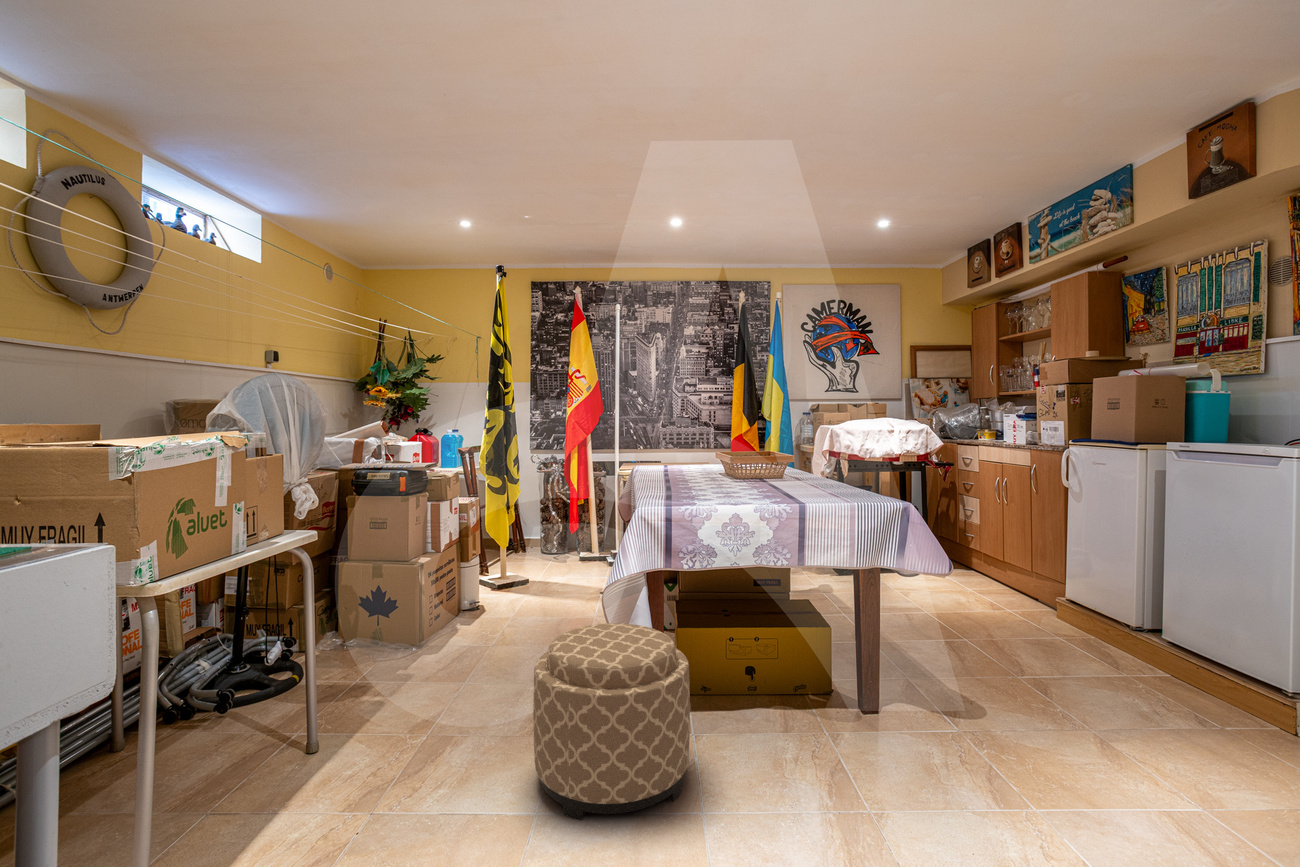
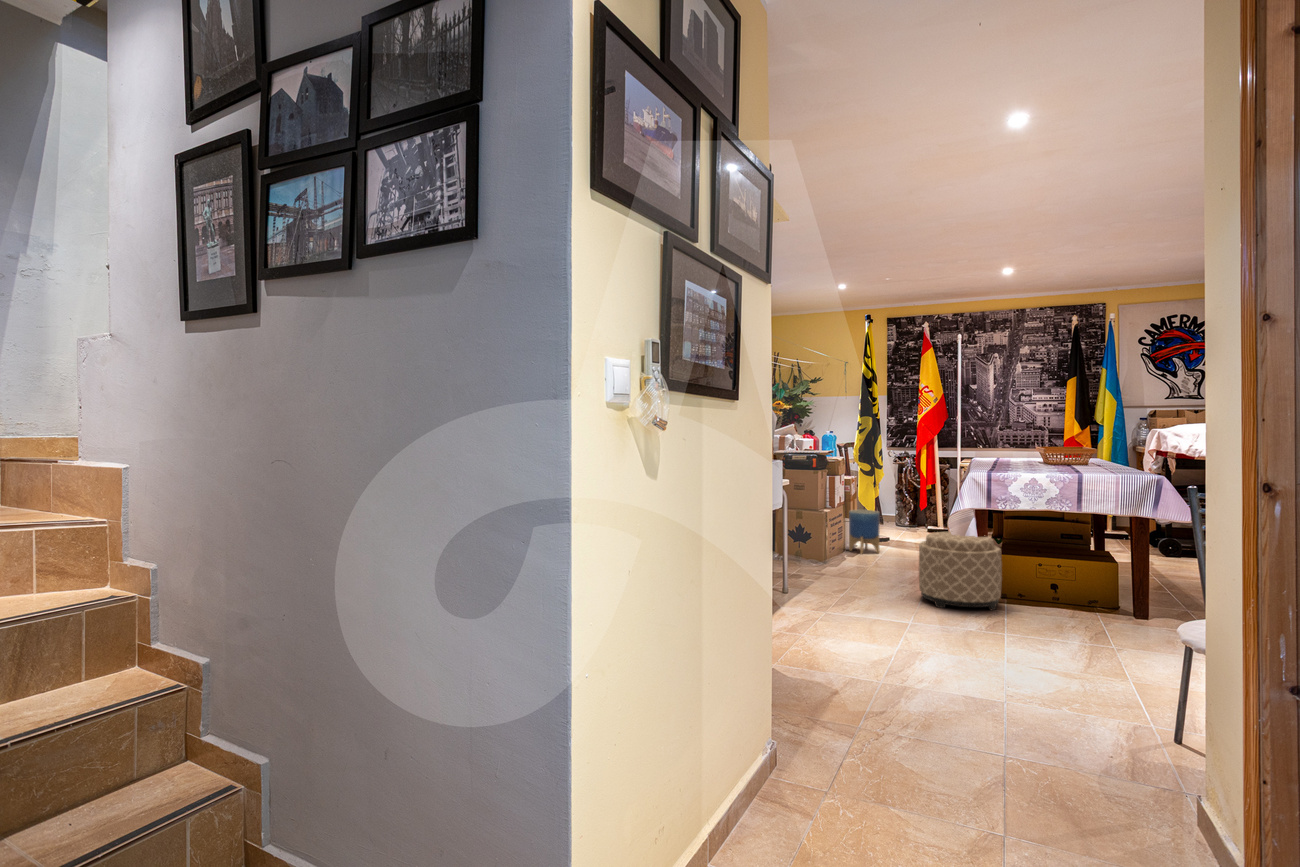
planter: none [453,553,501,631] -> present [849,510,879,554]

